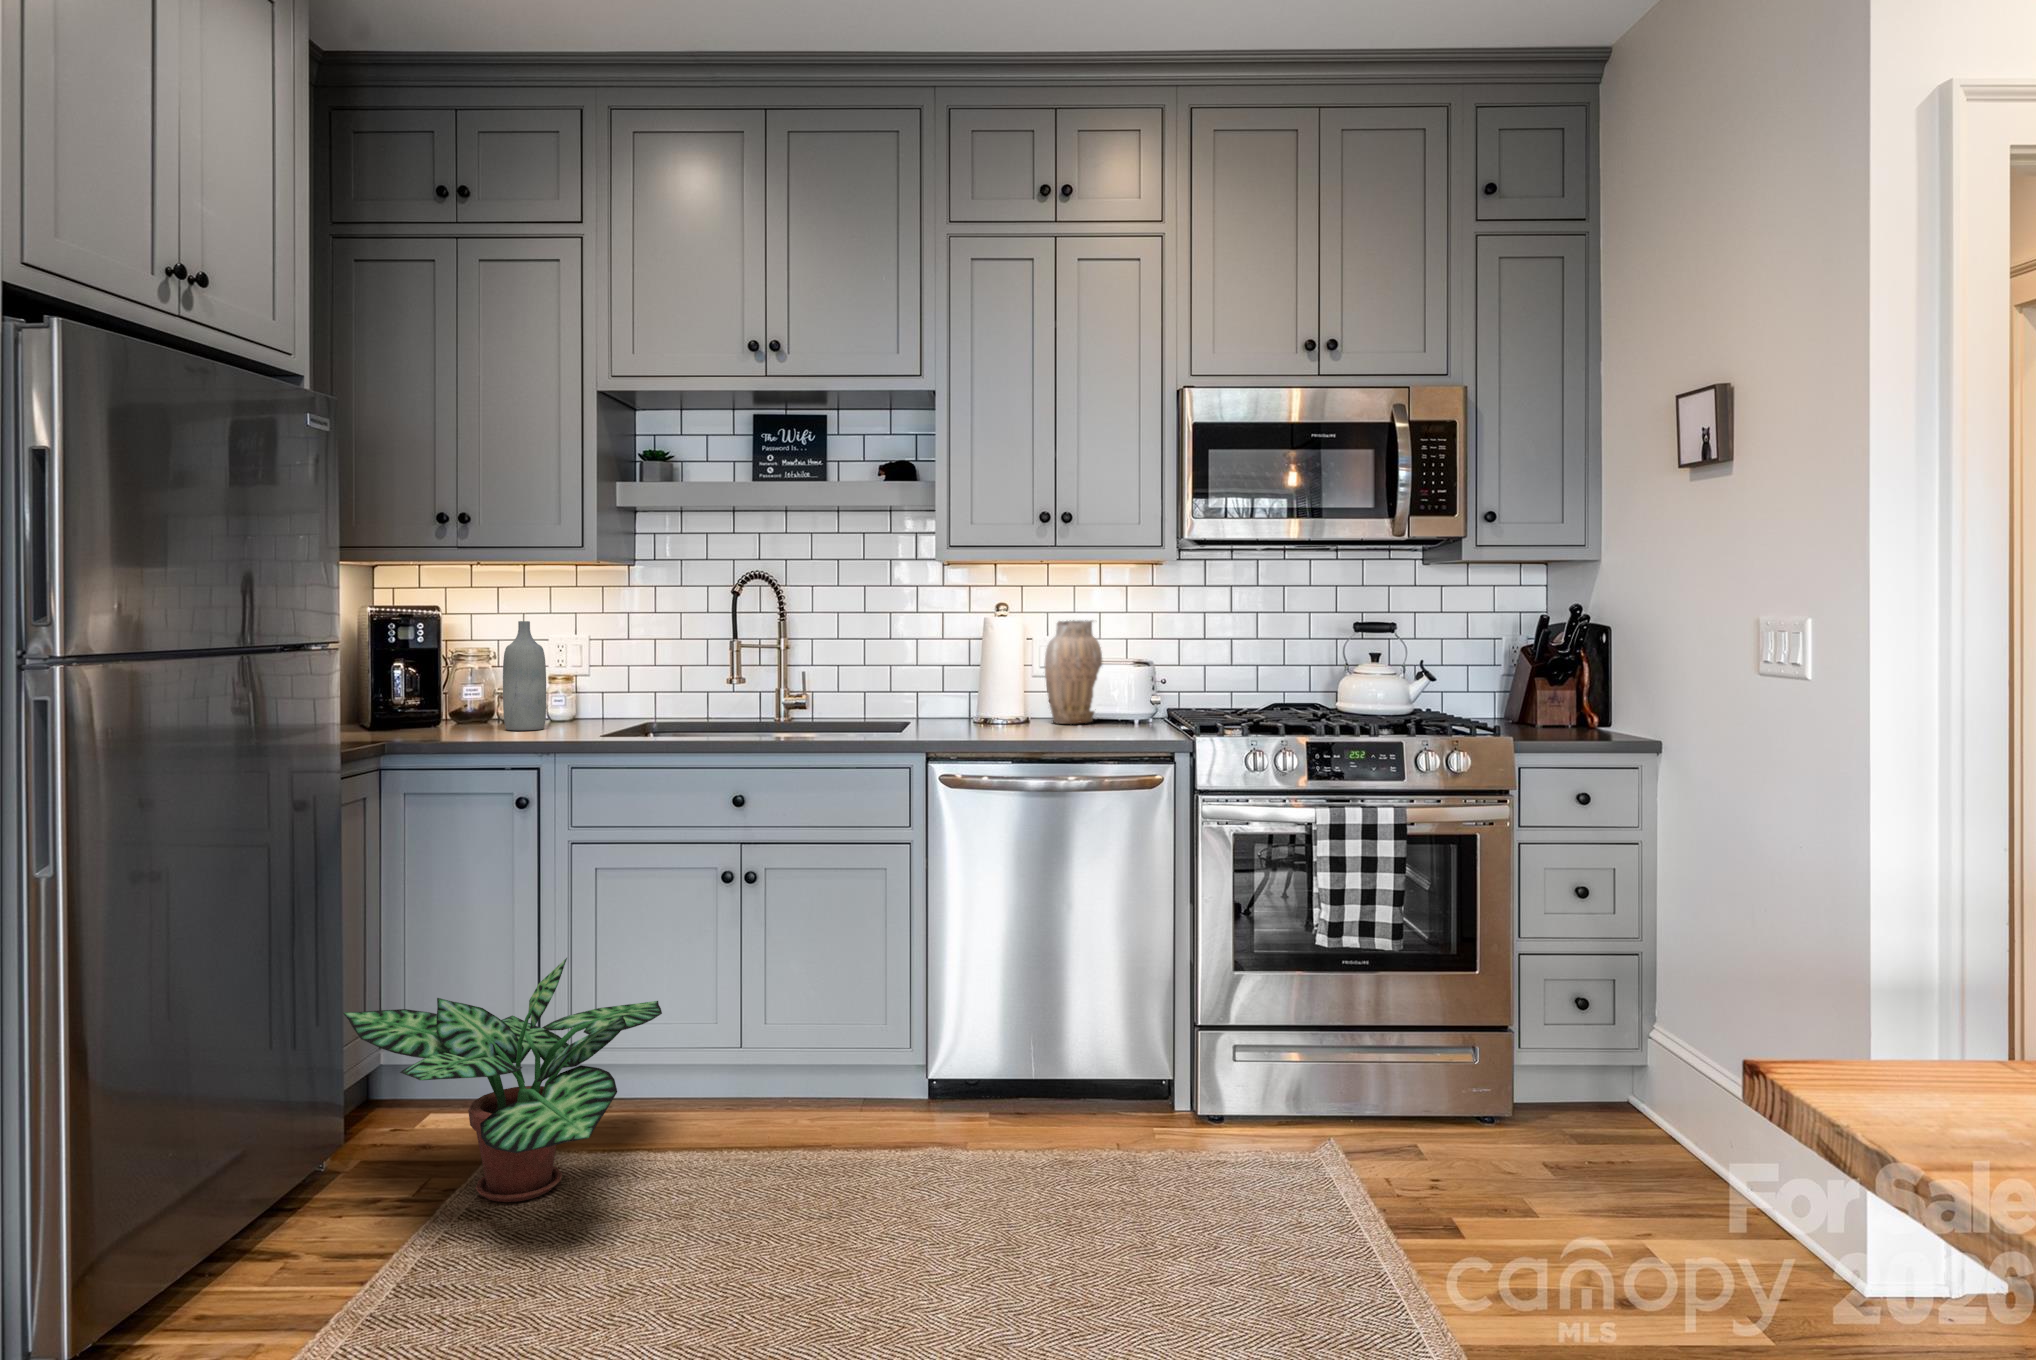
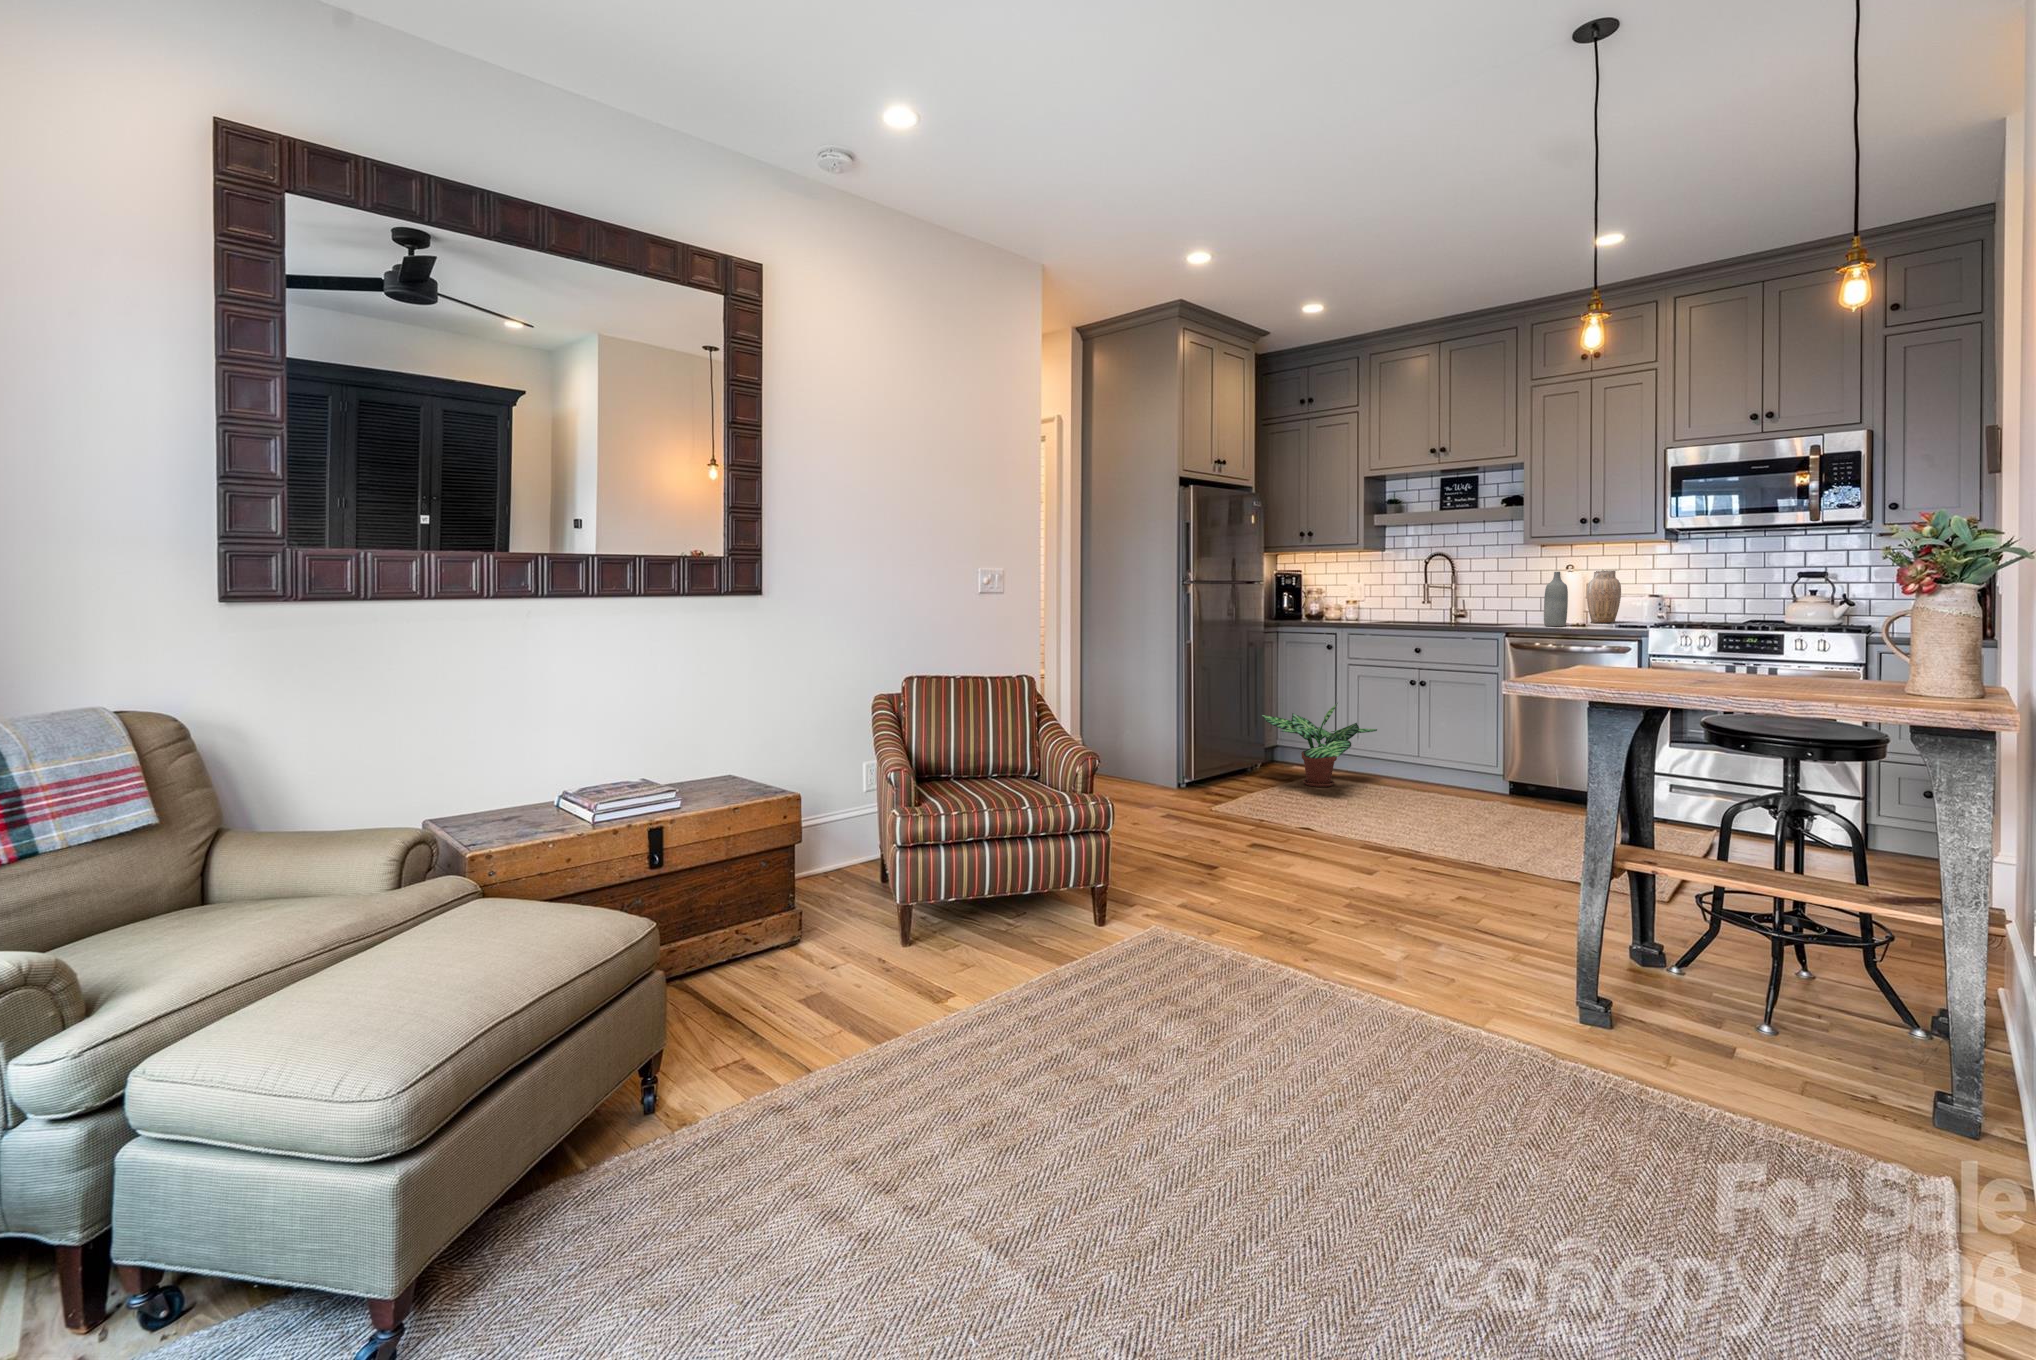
bottle: present [503,621,546,730] -> present [1544,572,1568,626]

